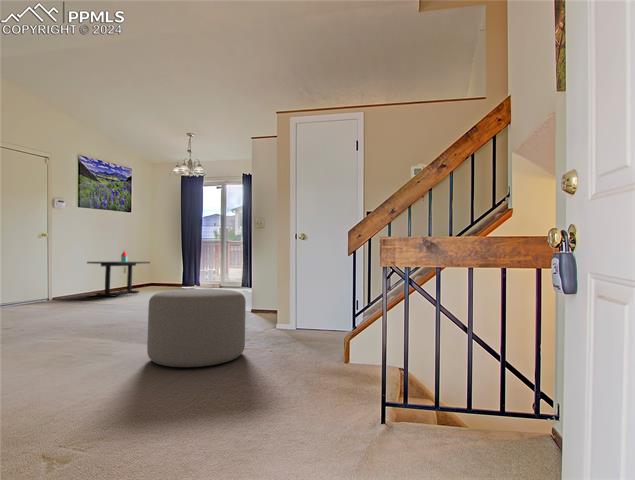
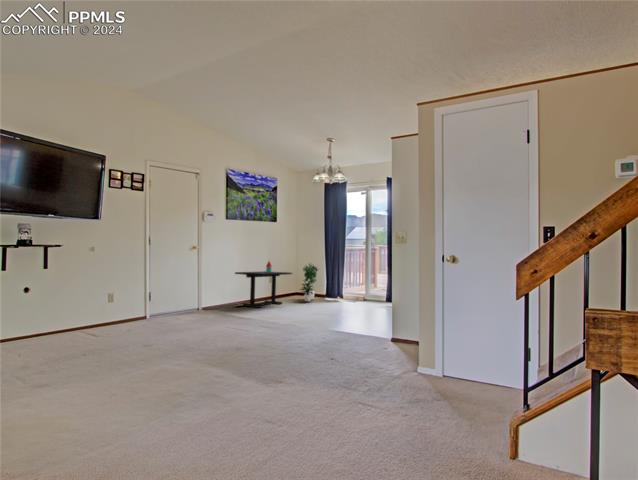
potted plant: none [155,252,176,290] -> present [300,264,318,302]
ottoman: present [147,289,246,367] -> none [250,327,368,438]

